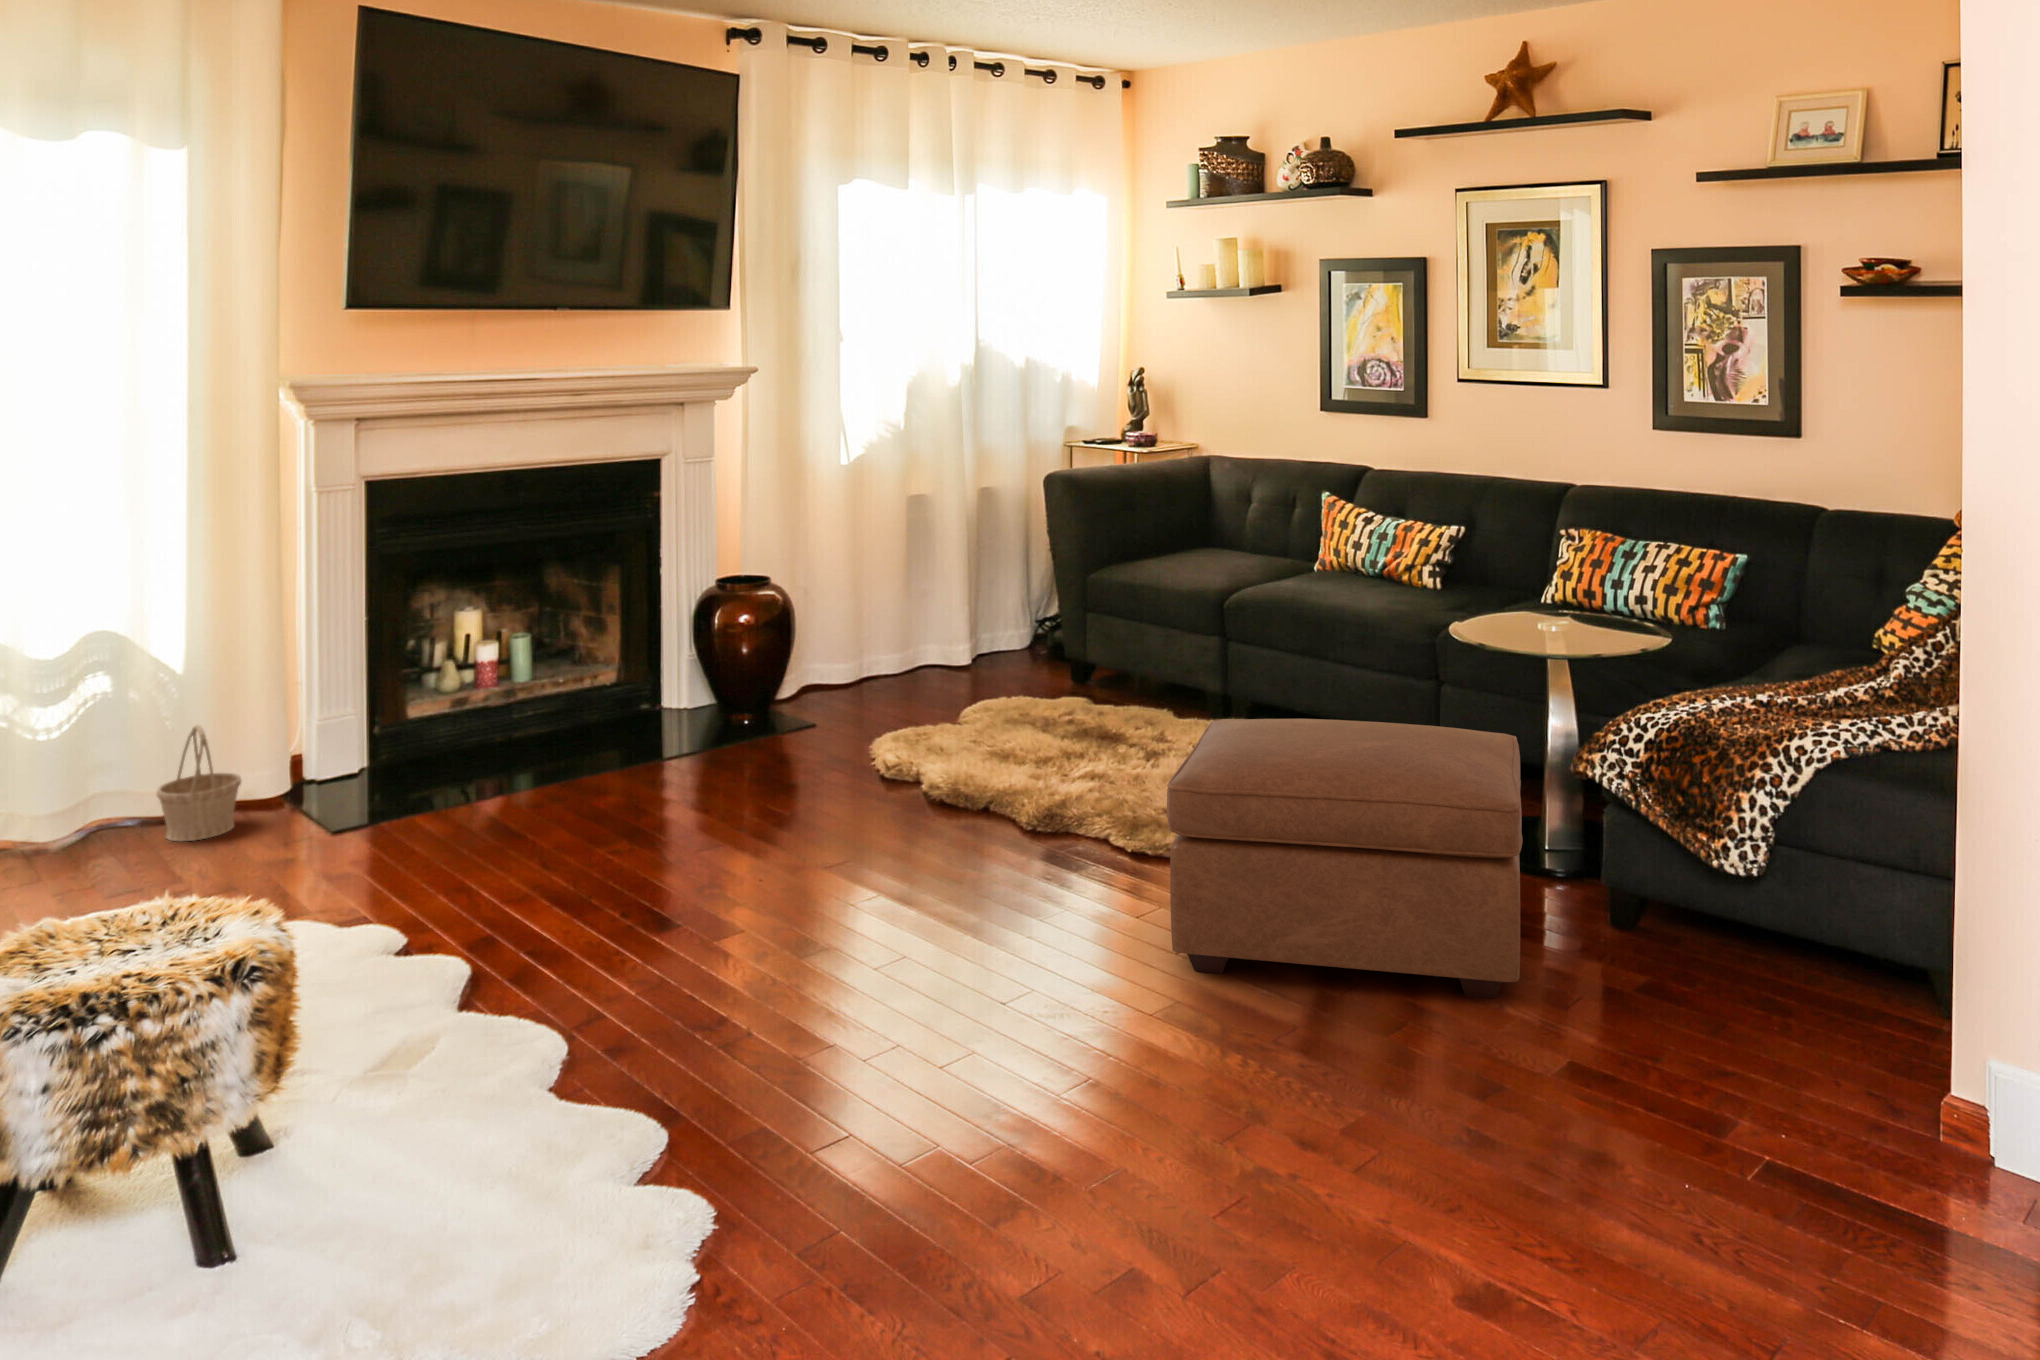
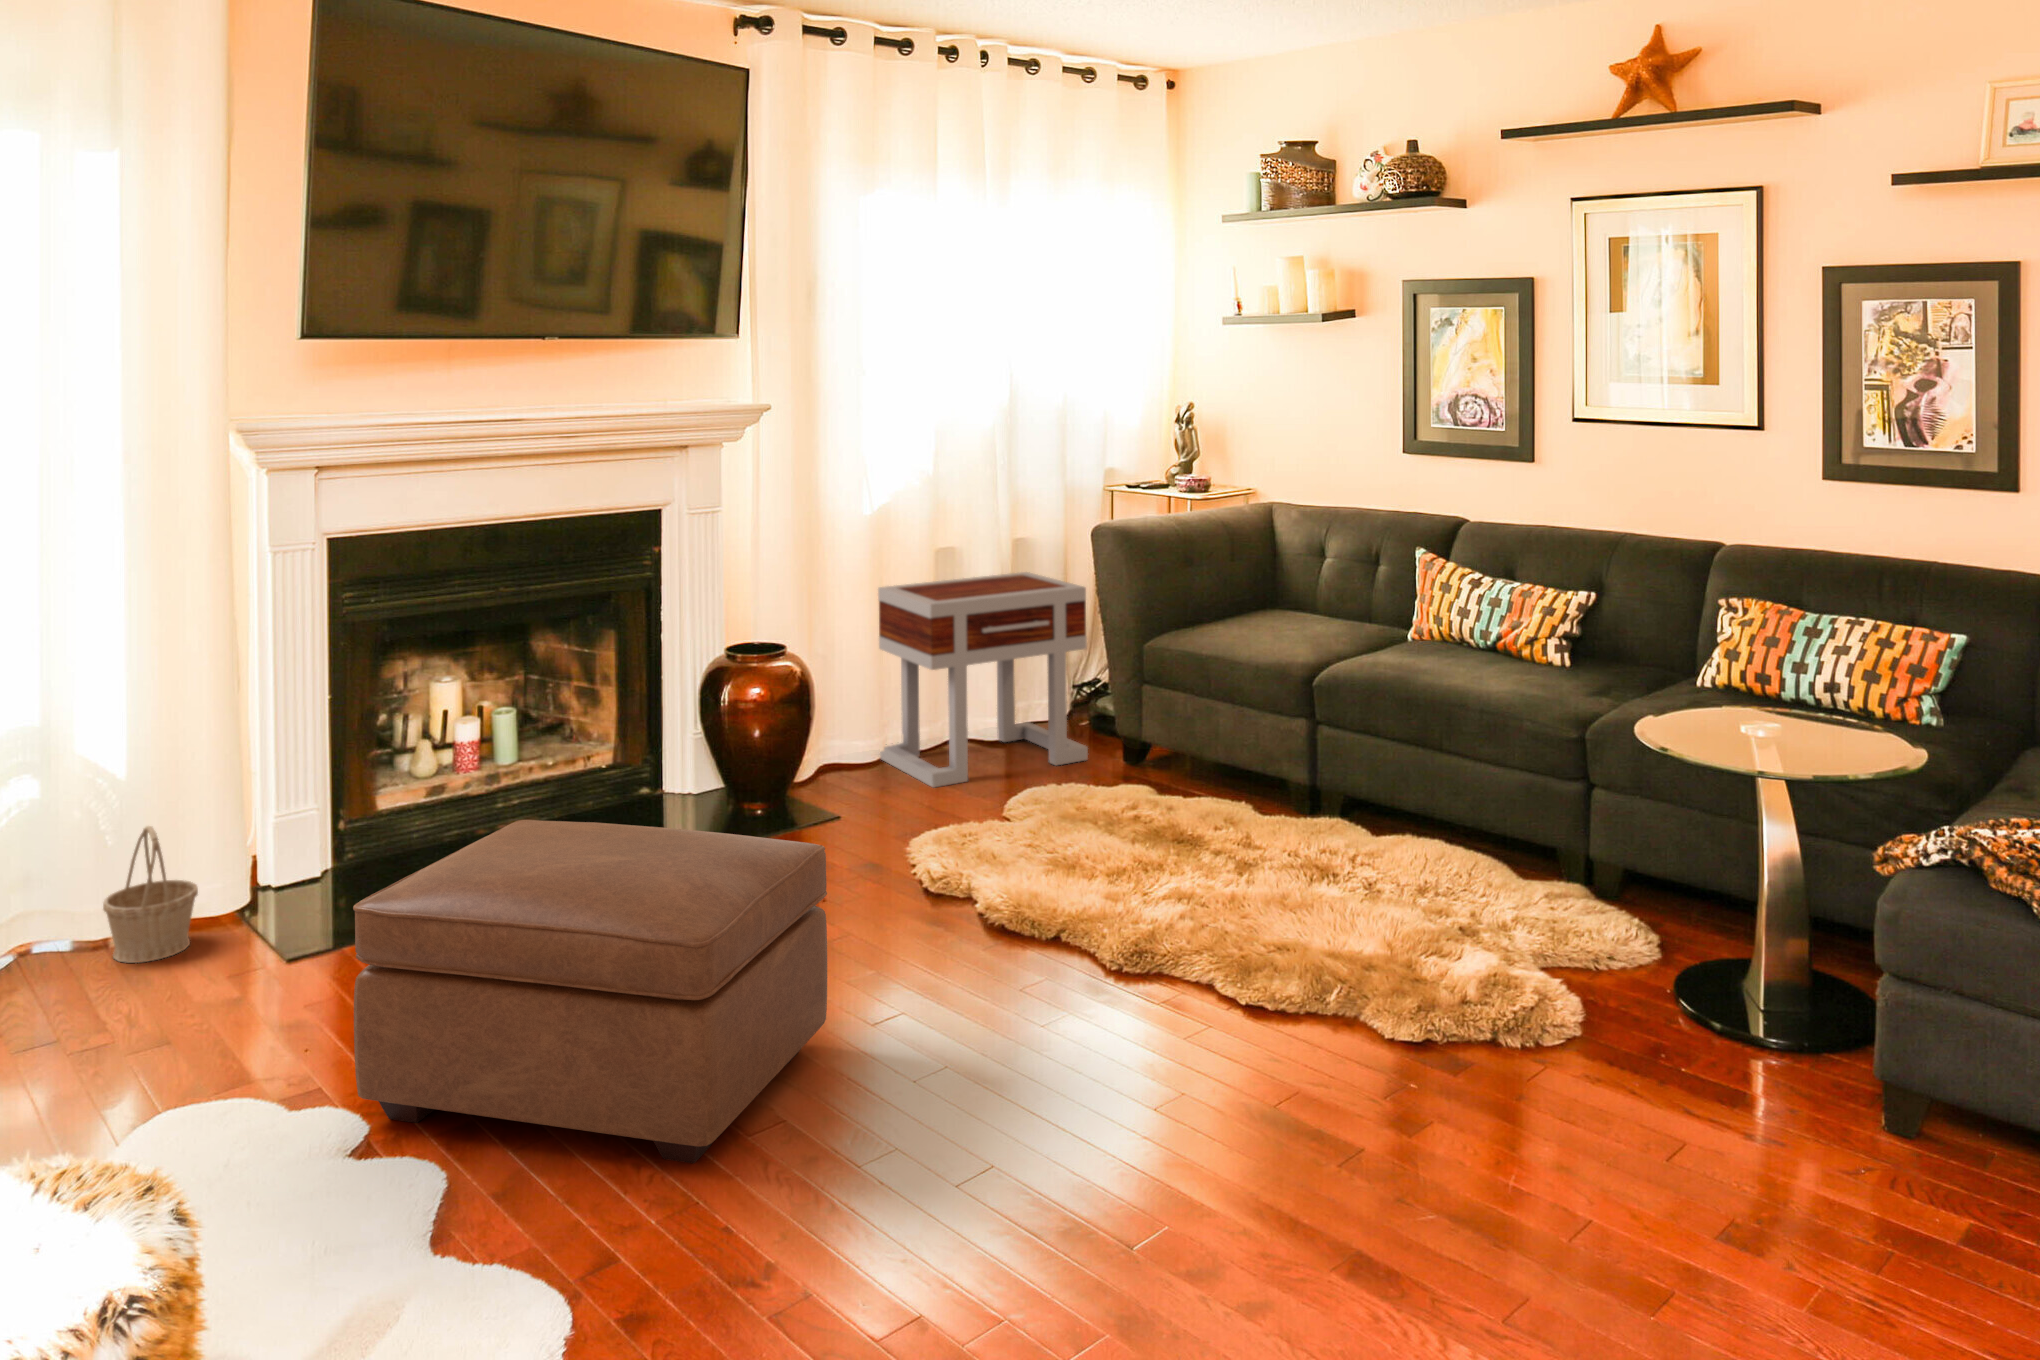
side table: none [860,516,1044,700] -> present [878,572,1088,787]
ottoman: present [1167,719,1523,998] -> present [353,820,827,1163]

